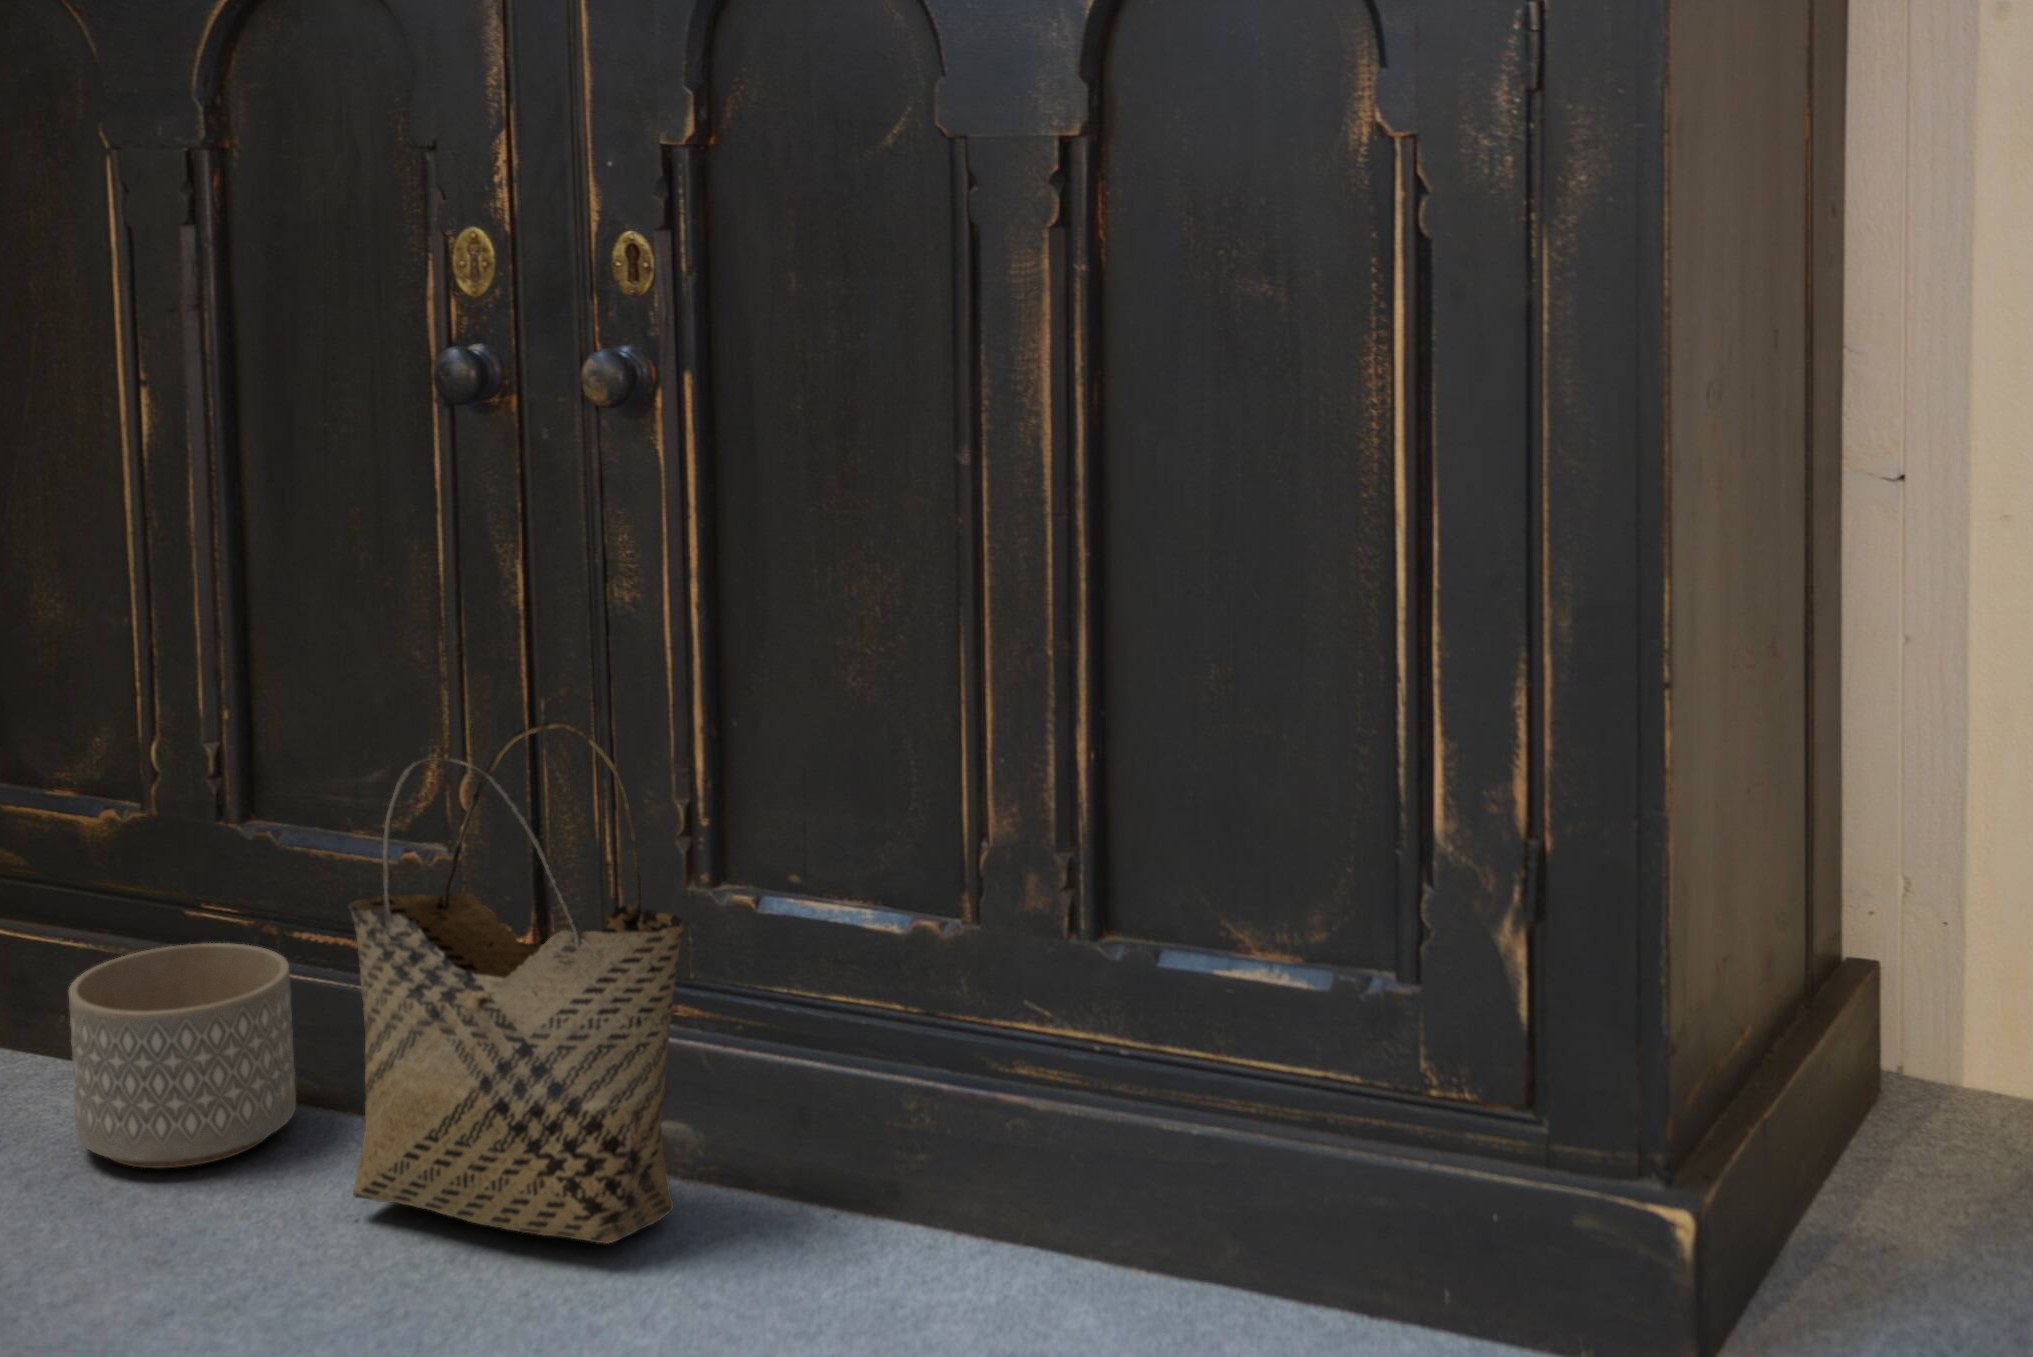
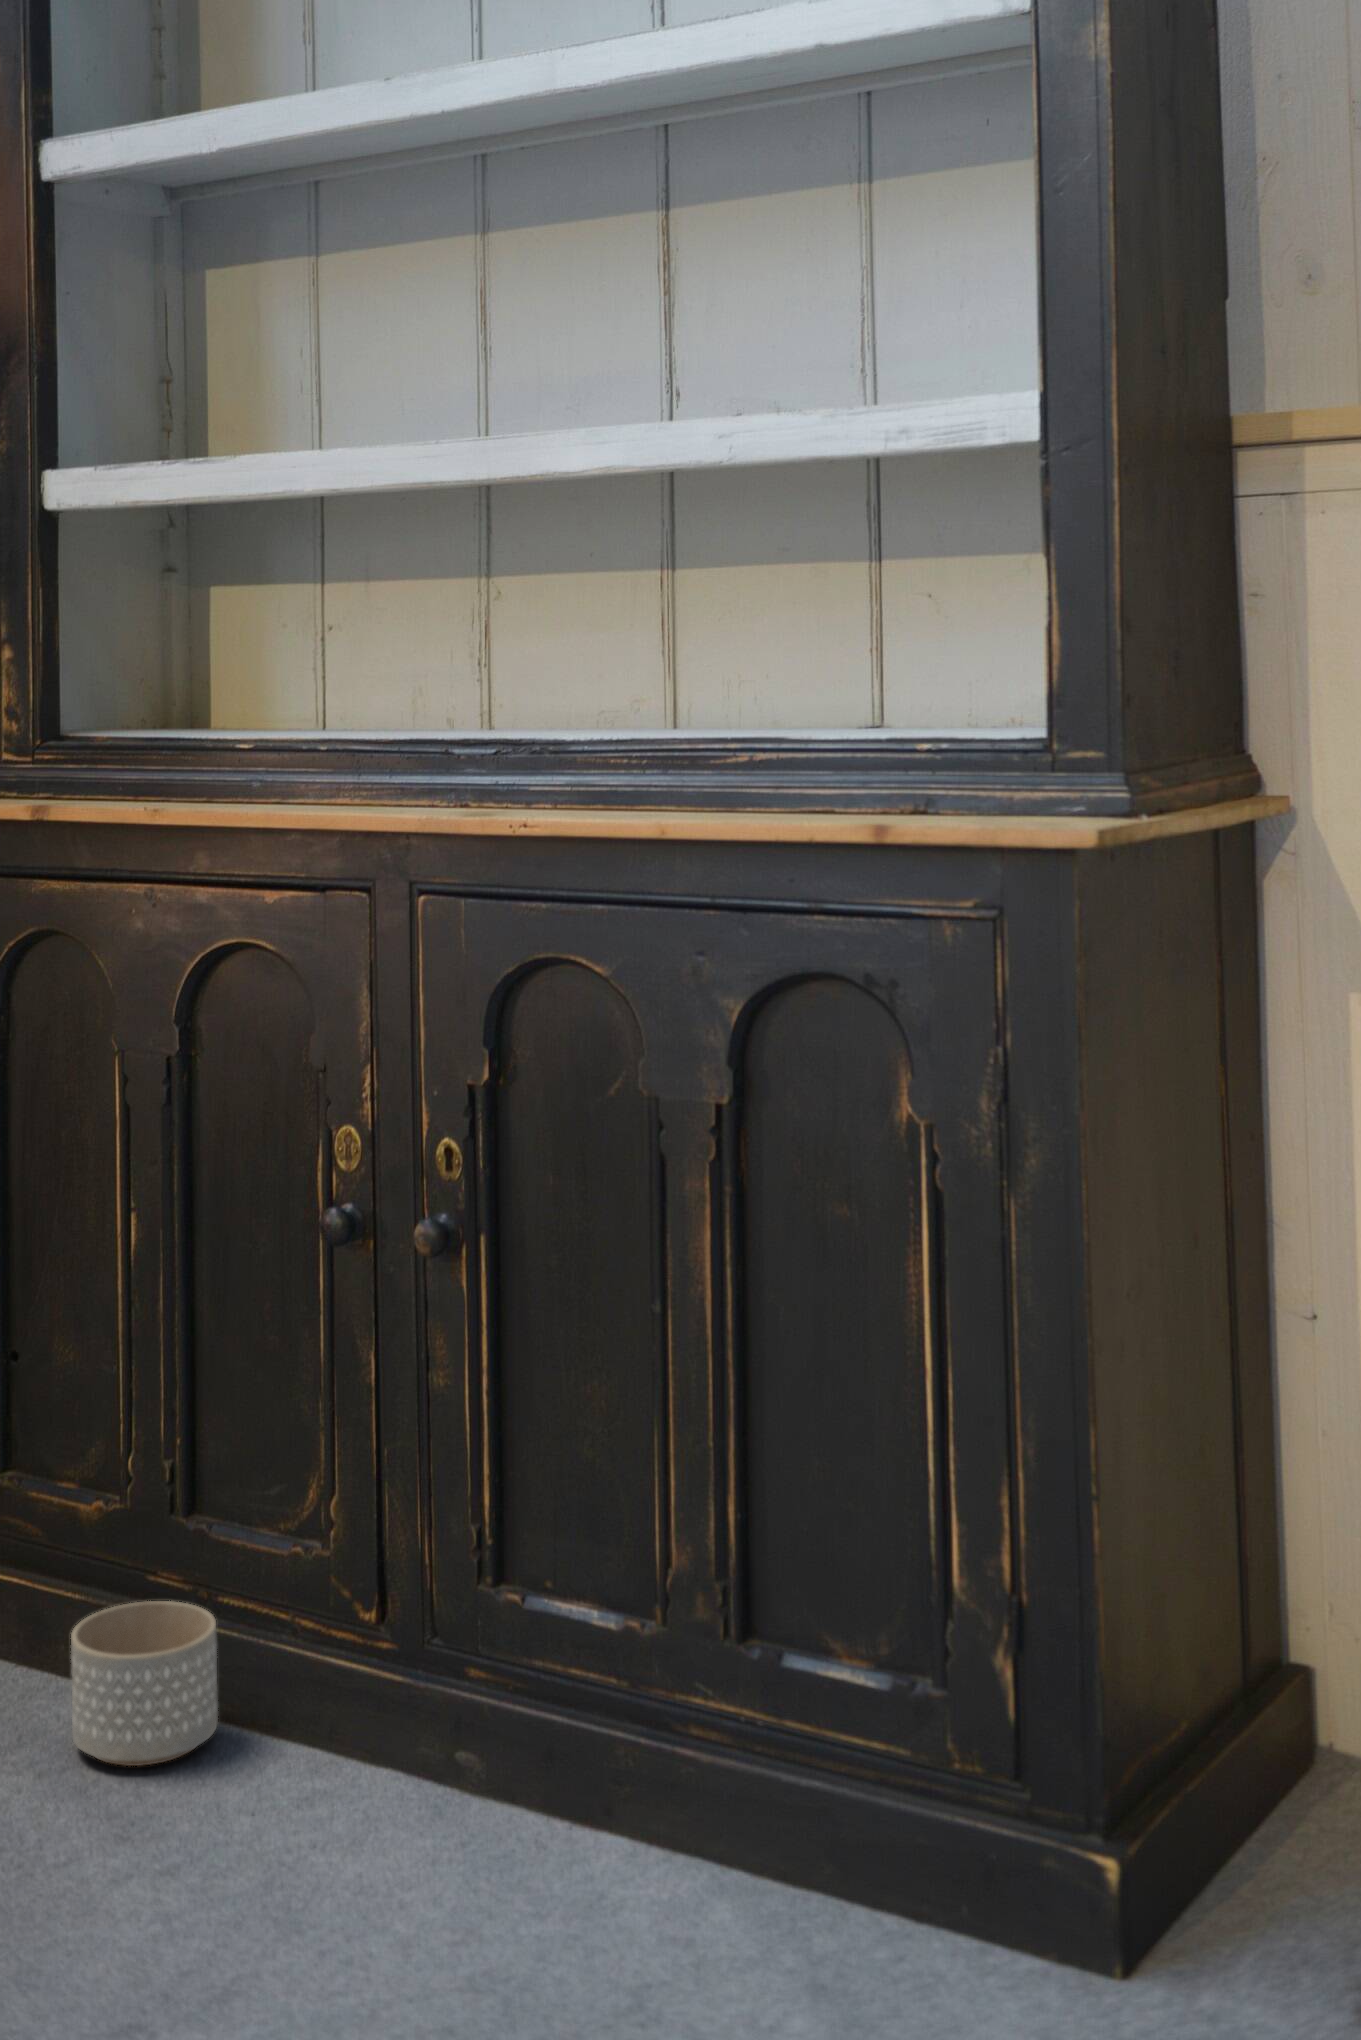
woven basket: present [348,722,684,1244] -> none [253,1466,473,1840]

